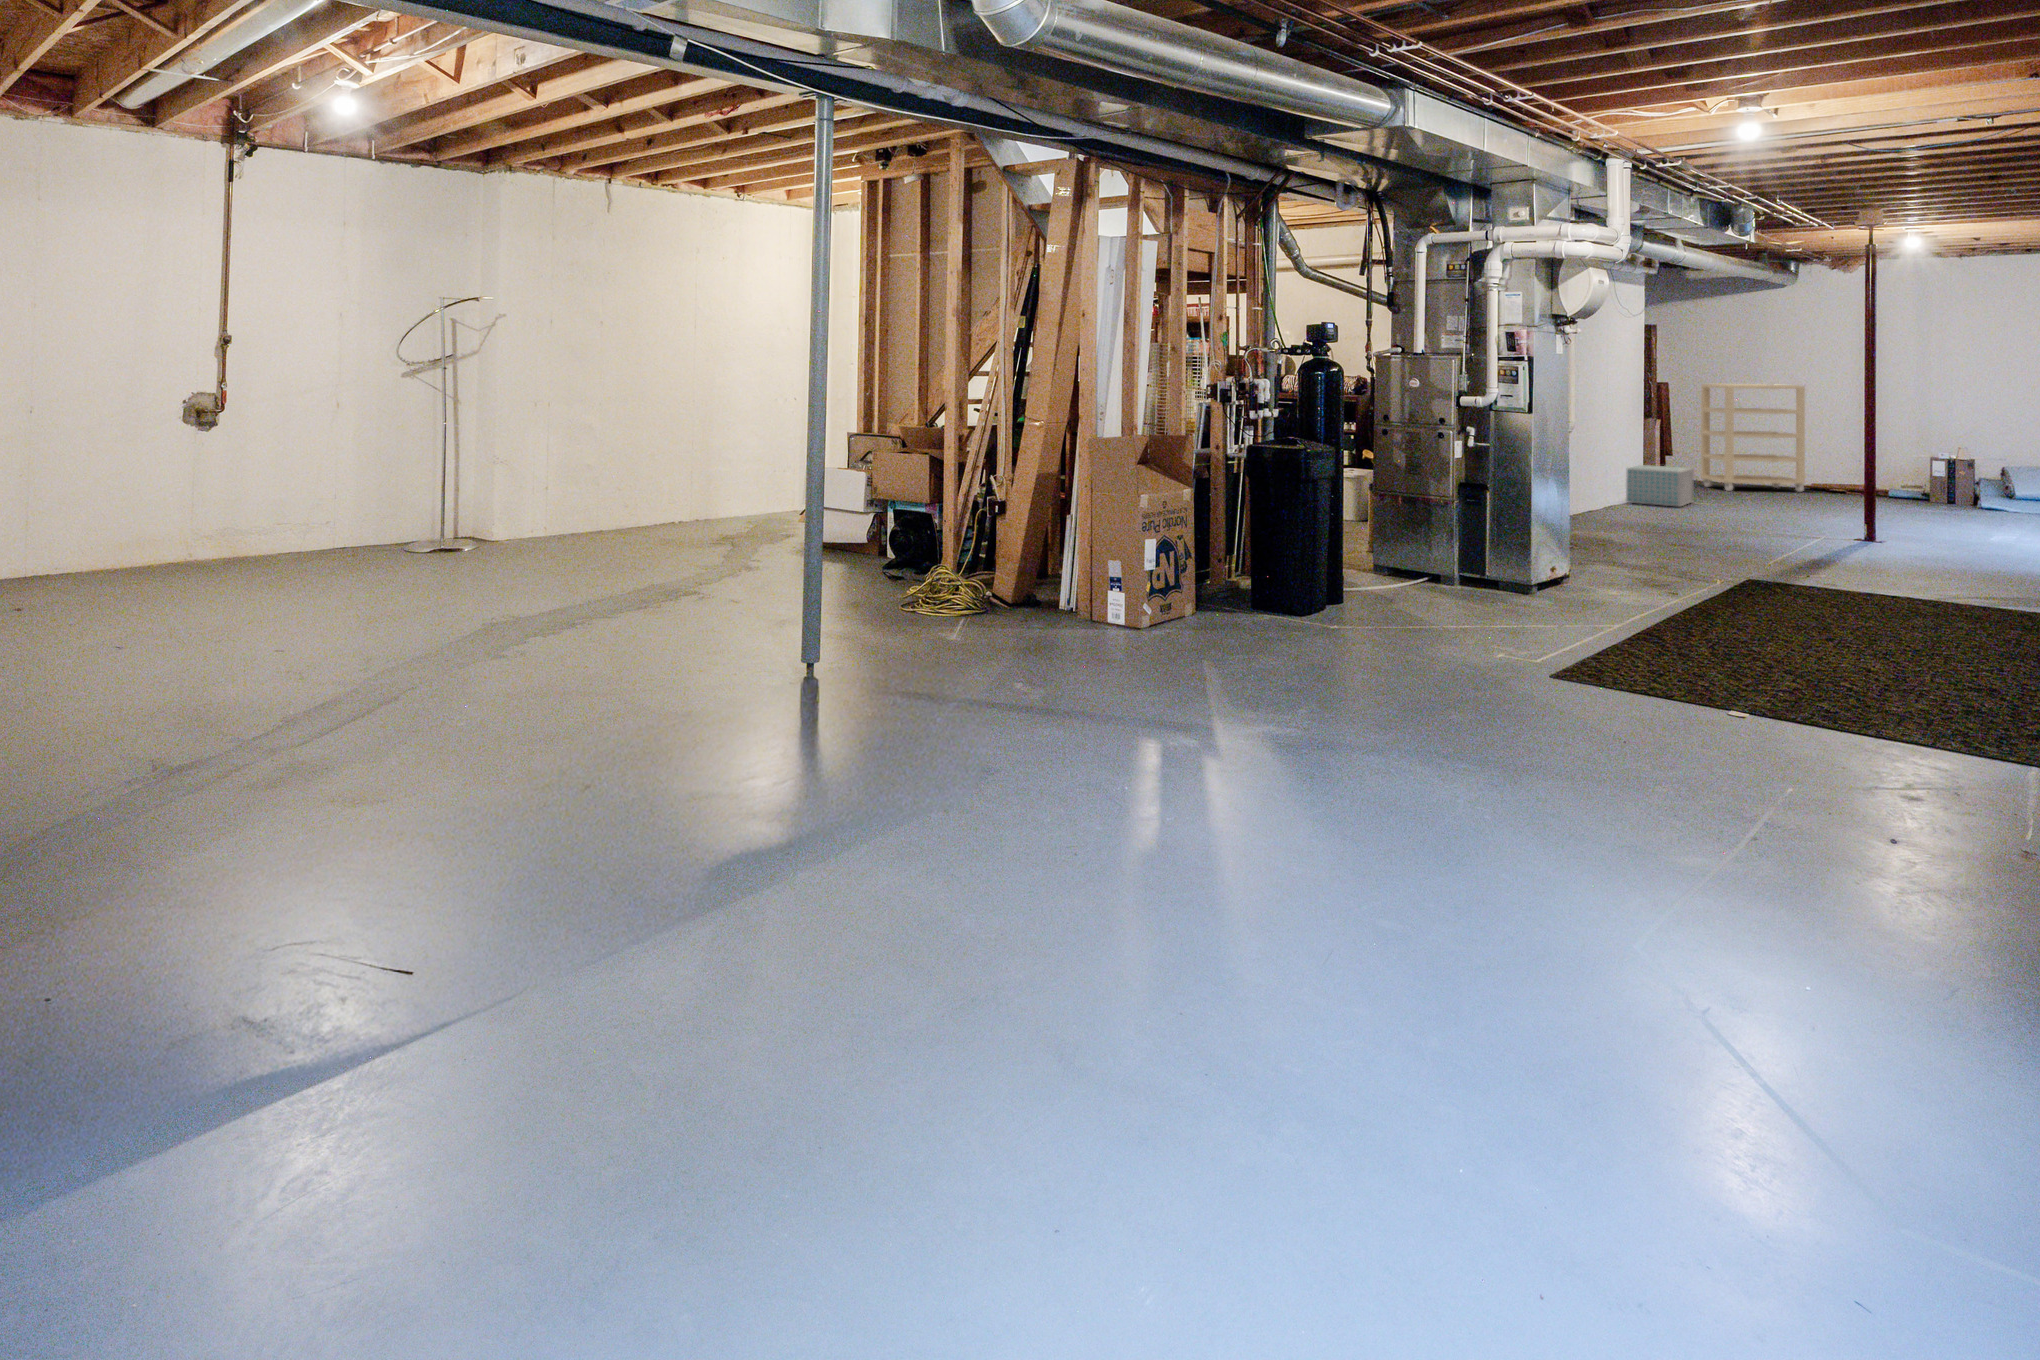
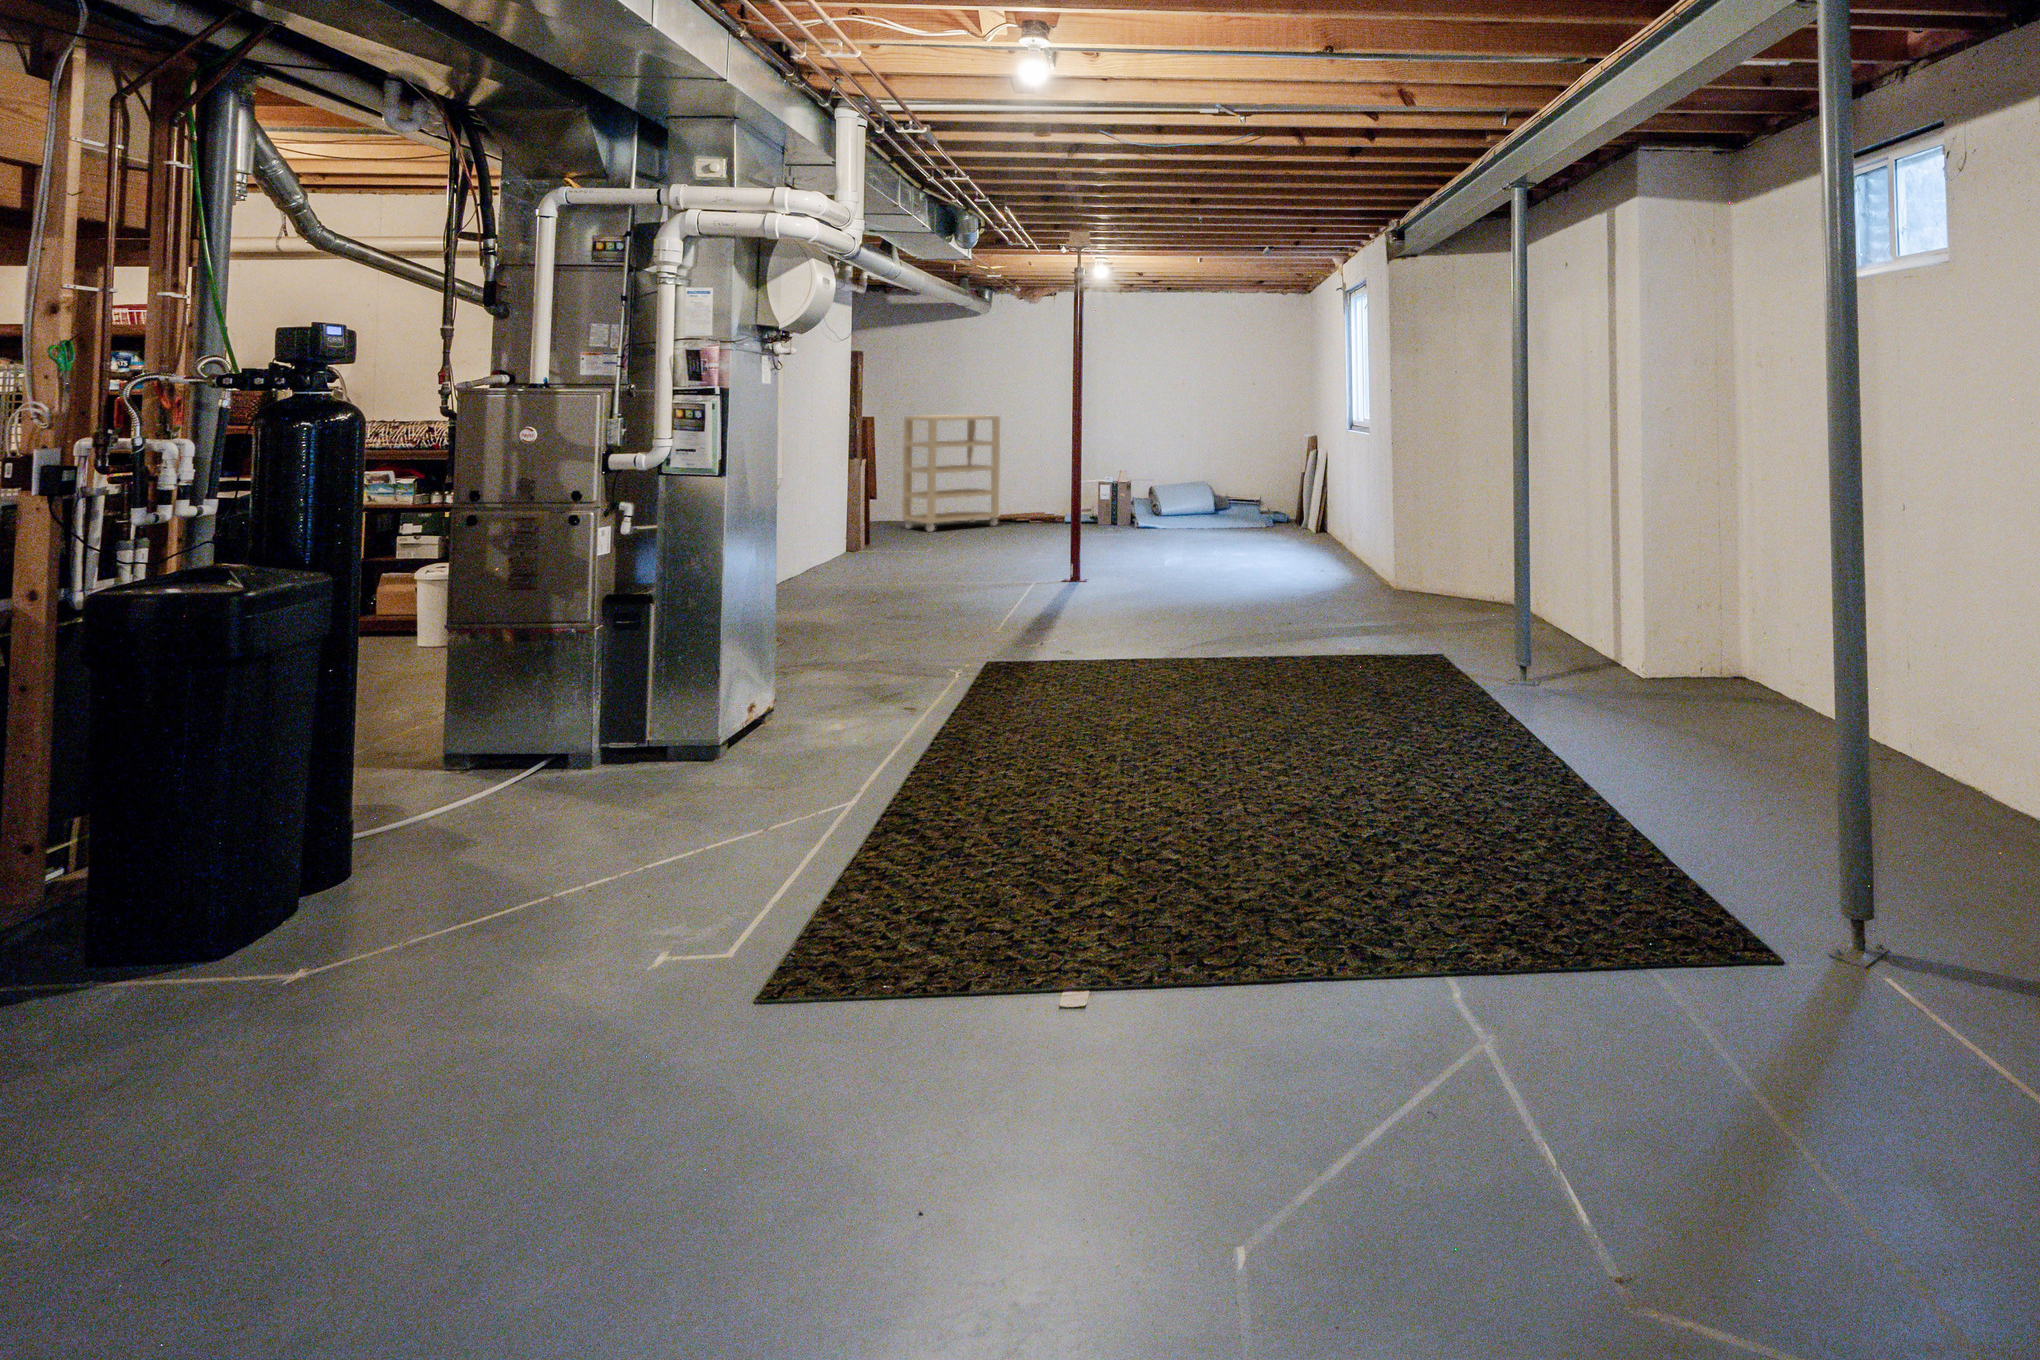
storage box: present [1626,465,1694,507] -> none [830,513,901,561]

